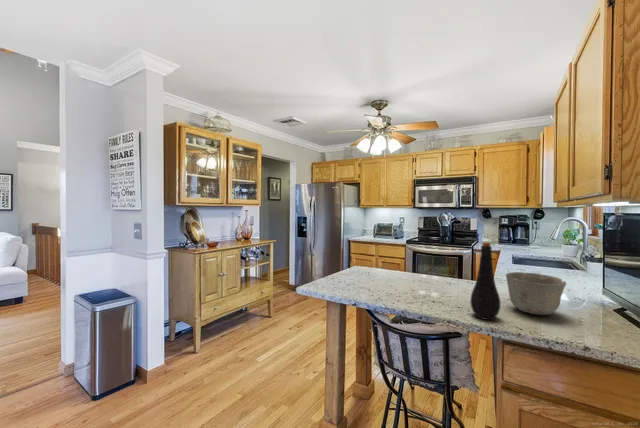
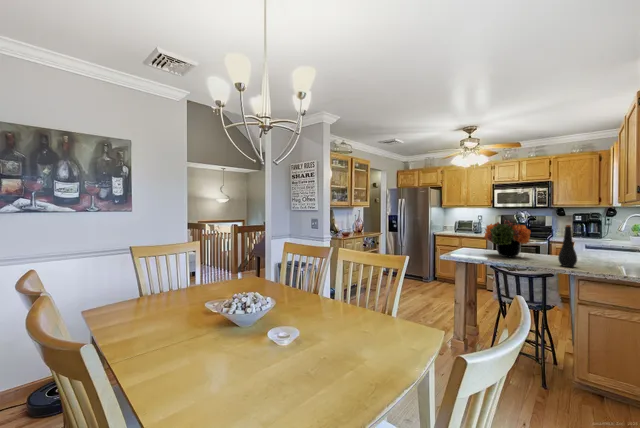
flower arrangement: none [367,230,435,291] -> present [484,220,530,257]
ceramic bowl: present [506,272,566,315] -> none [580,244,619,267]

